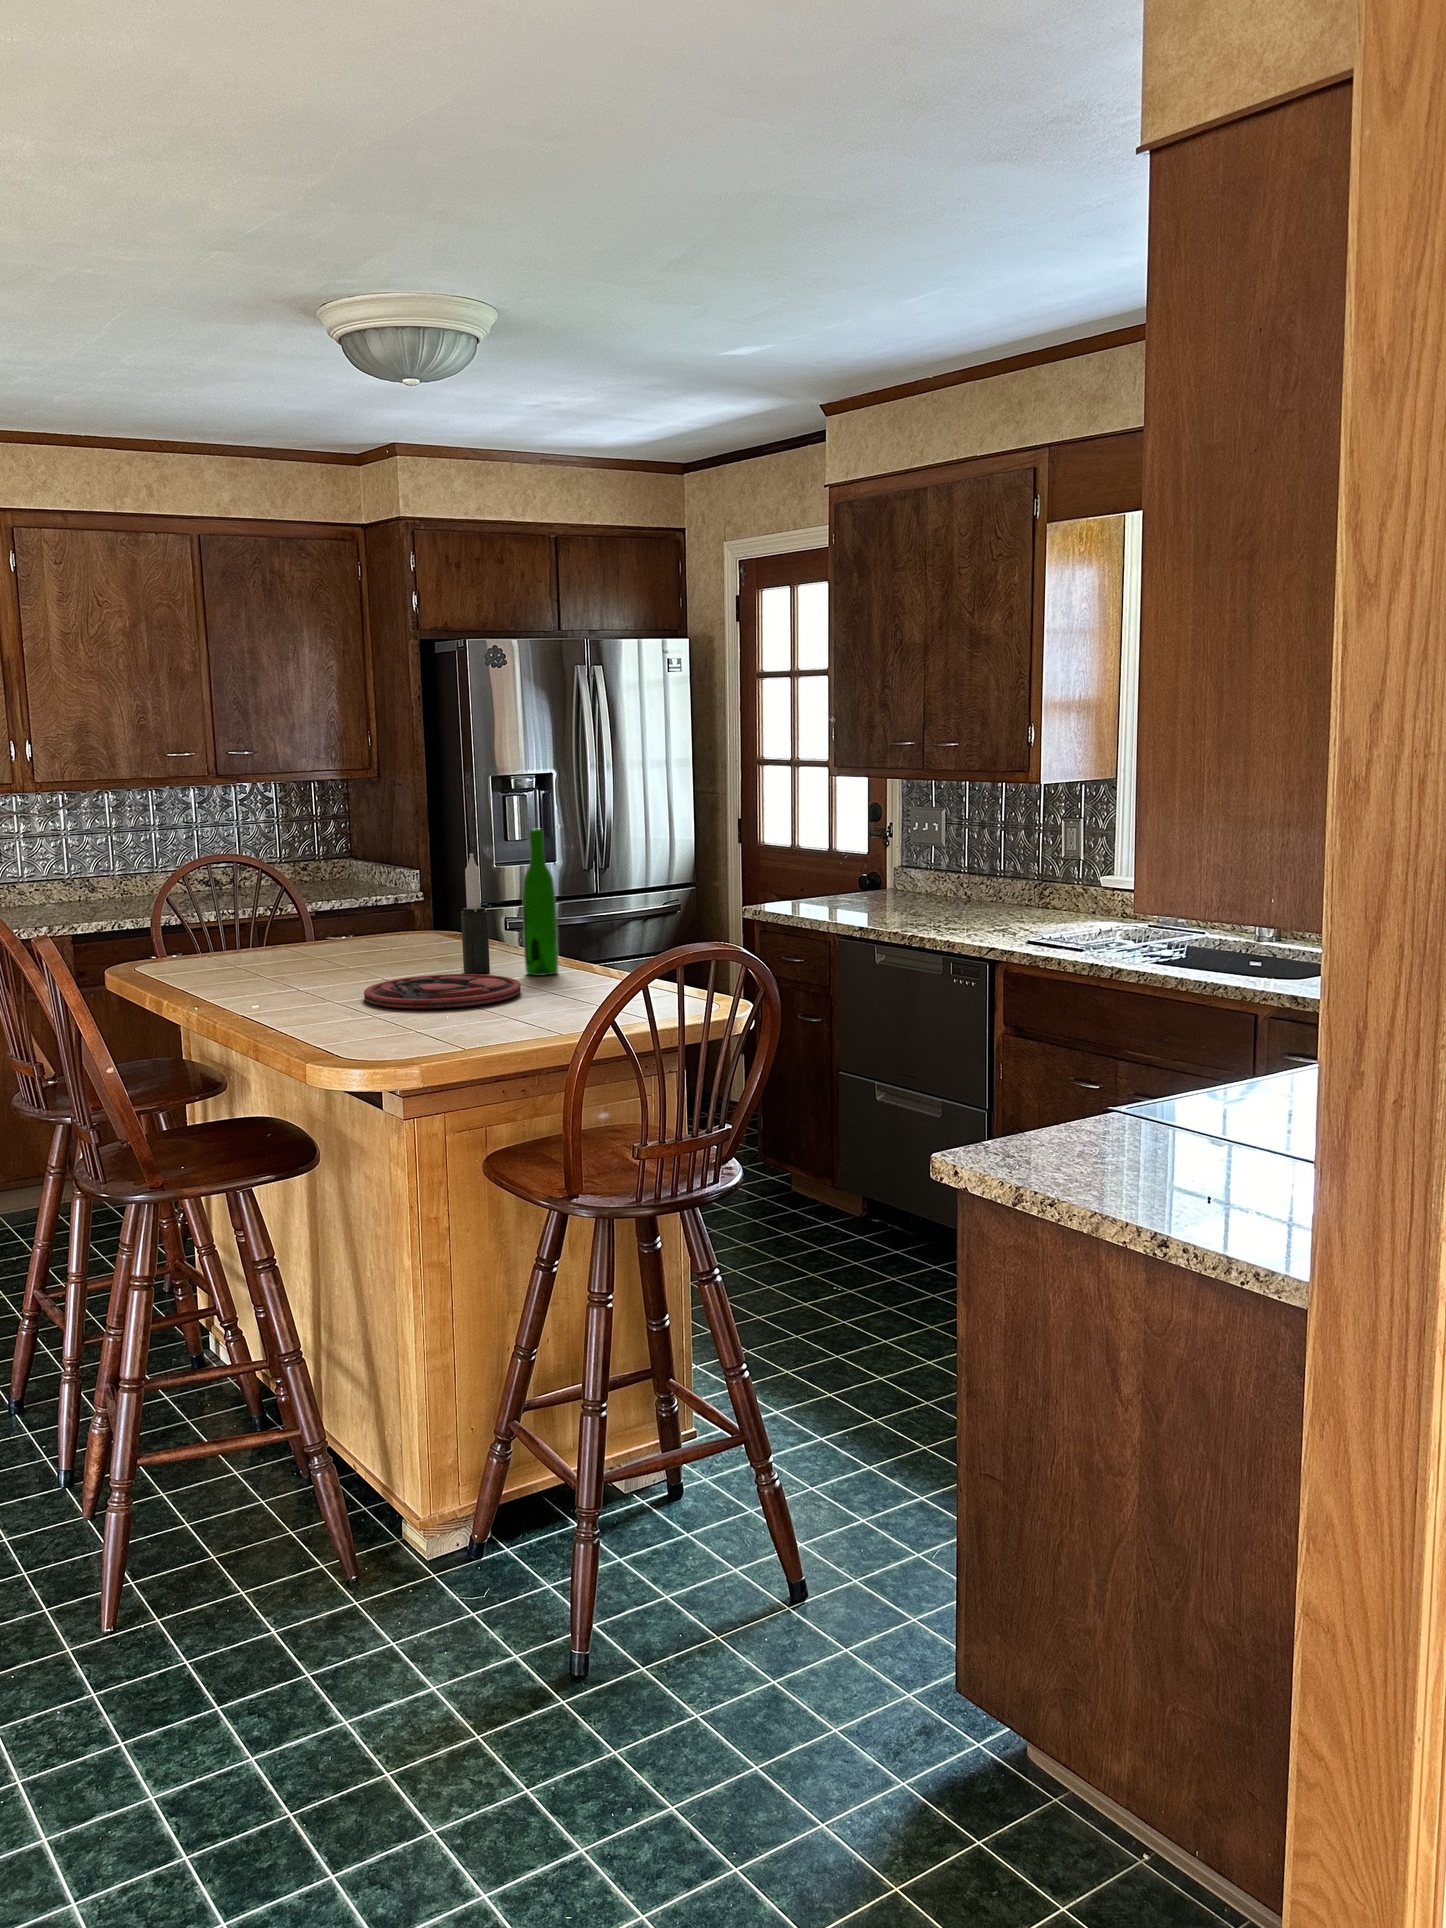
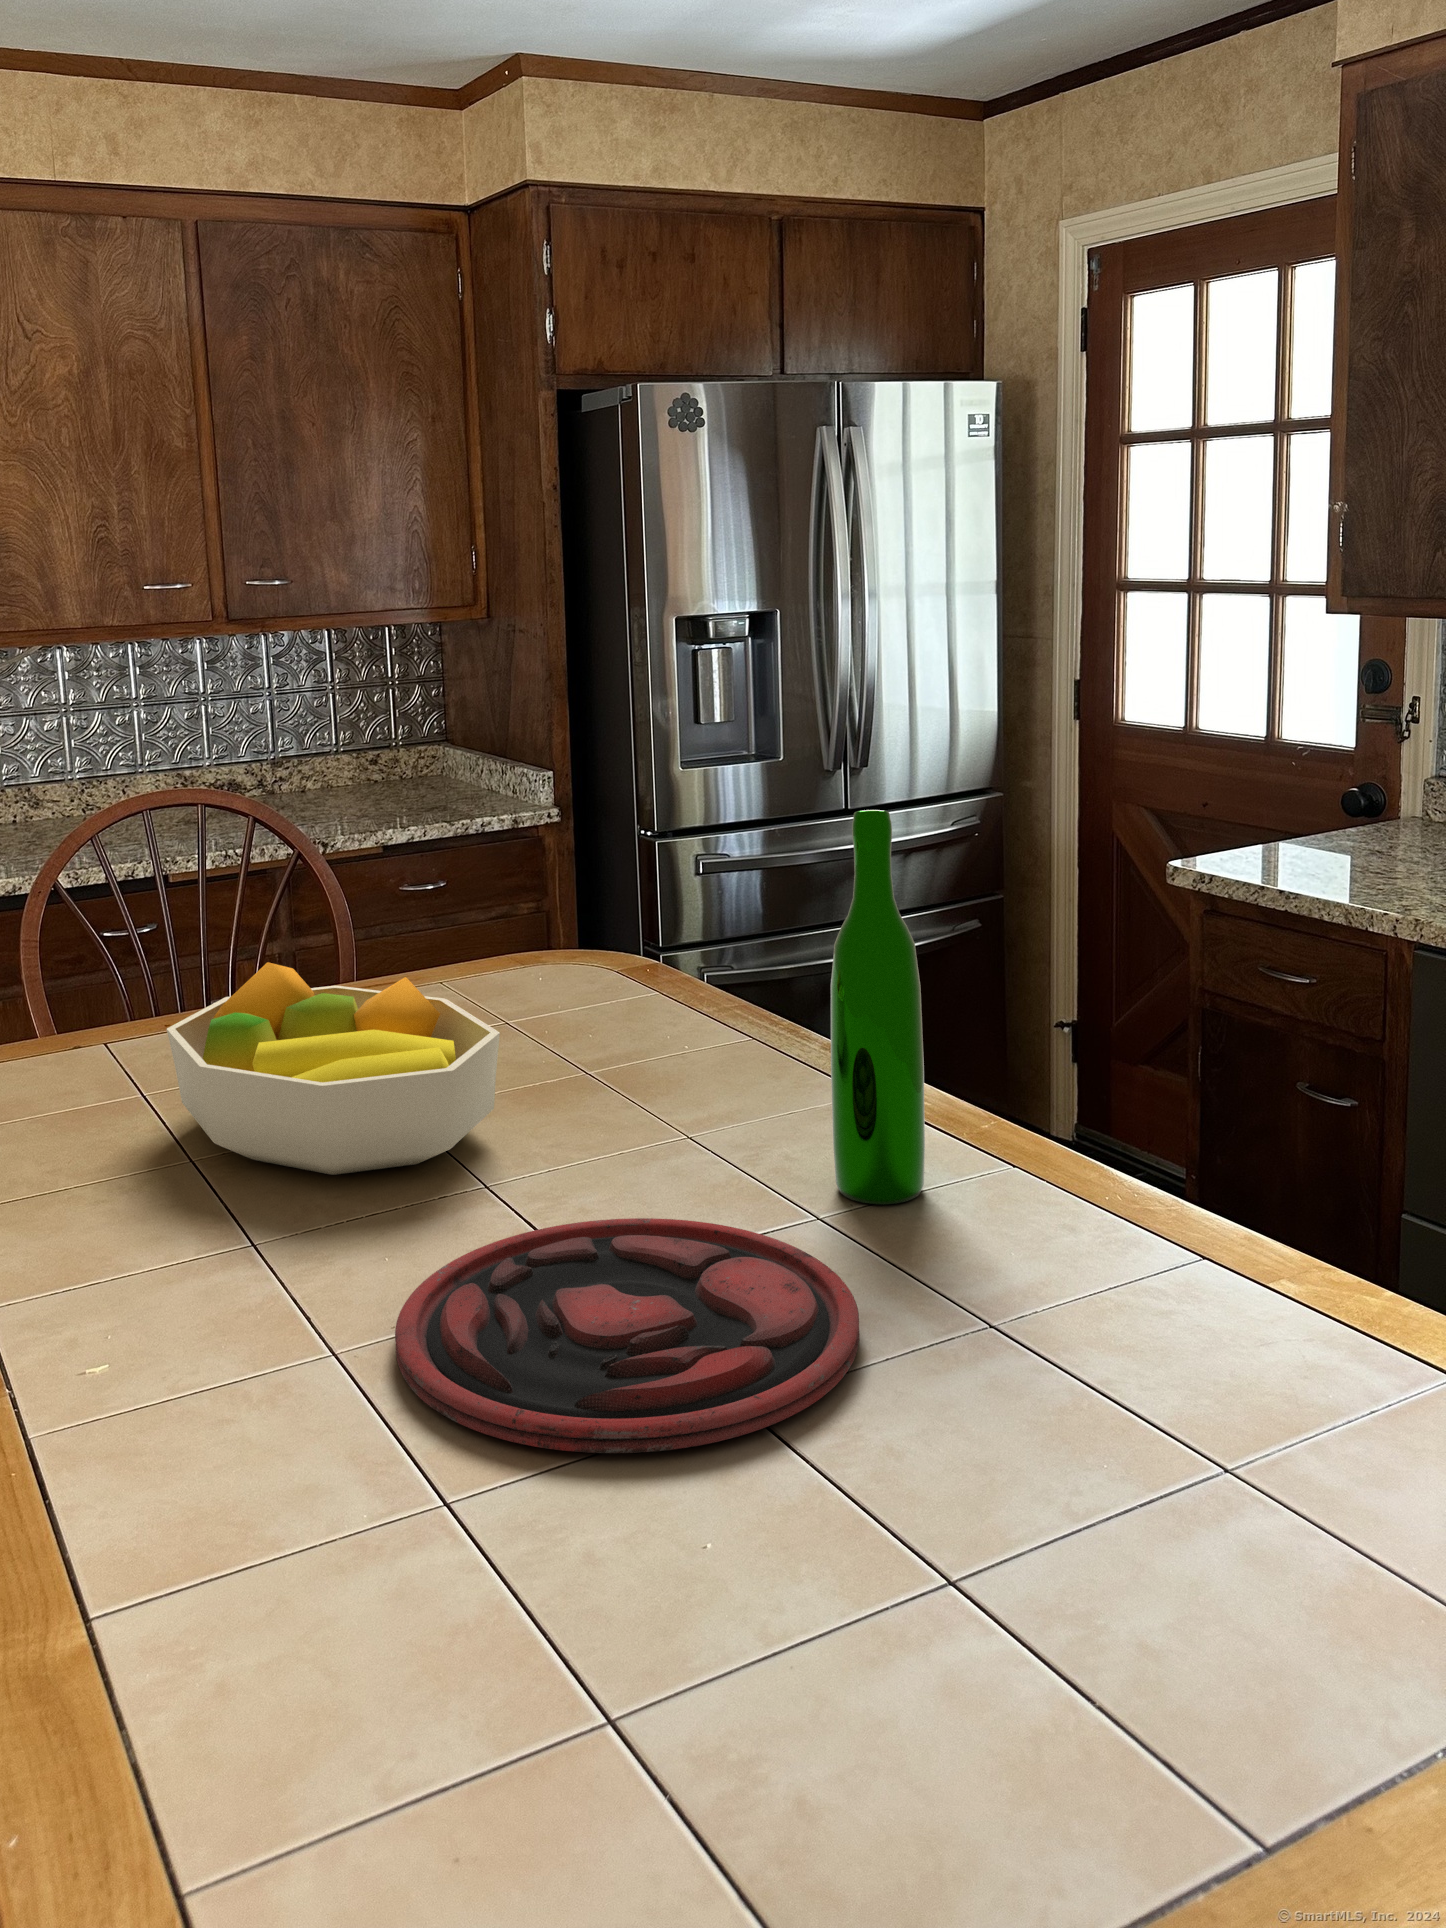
candle: present [461,853,490,973] -> none [664,868,738,1179]
fruit bowl: none [256,903,396,976] -> present [167,962,500,1175]

